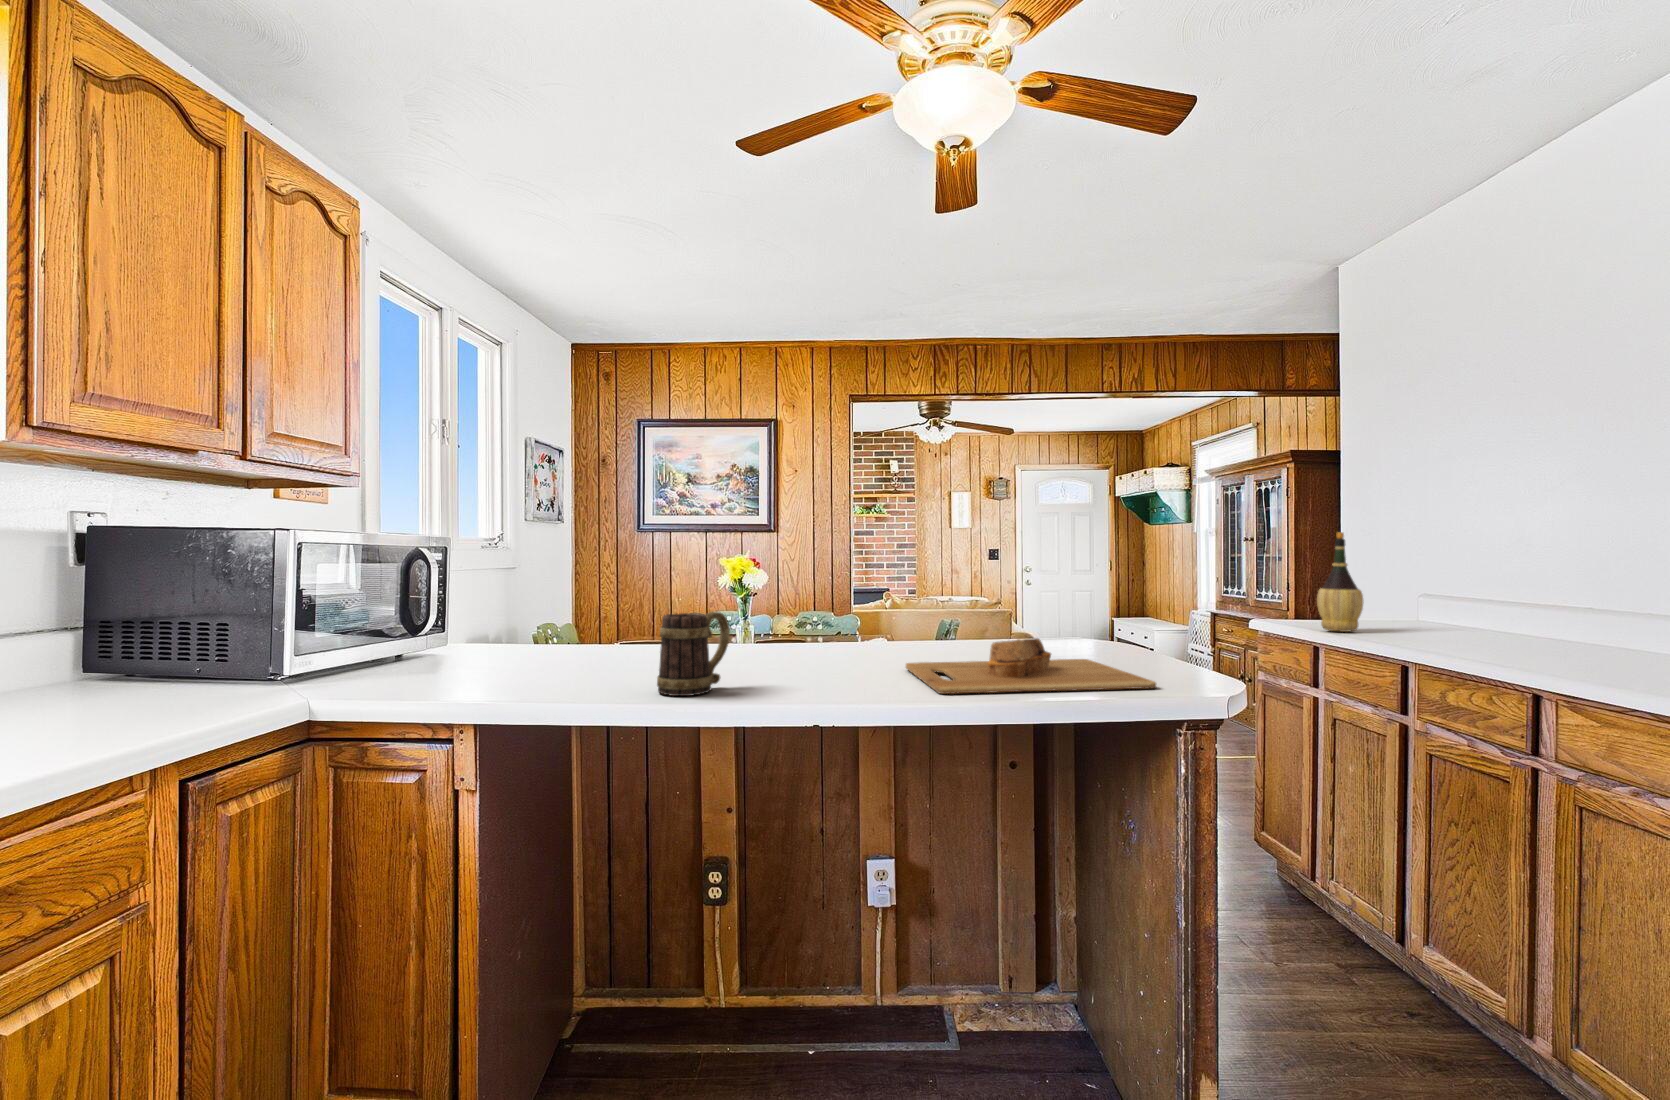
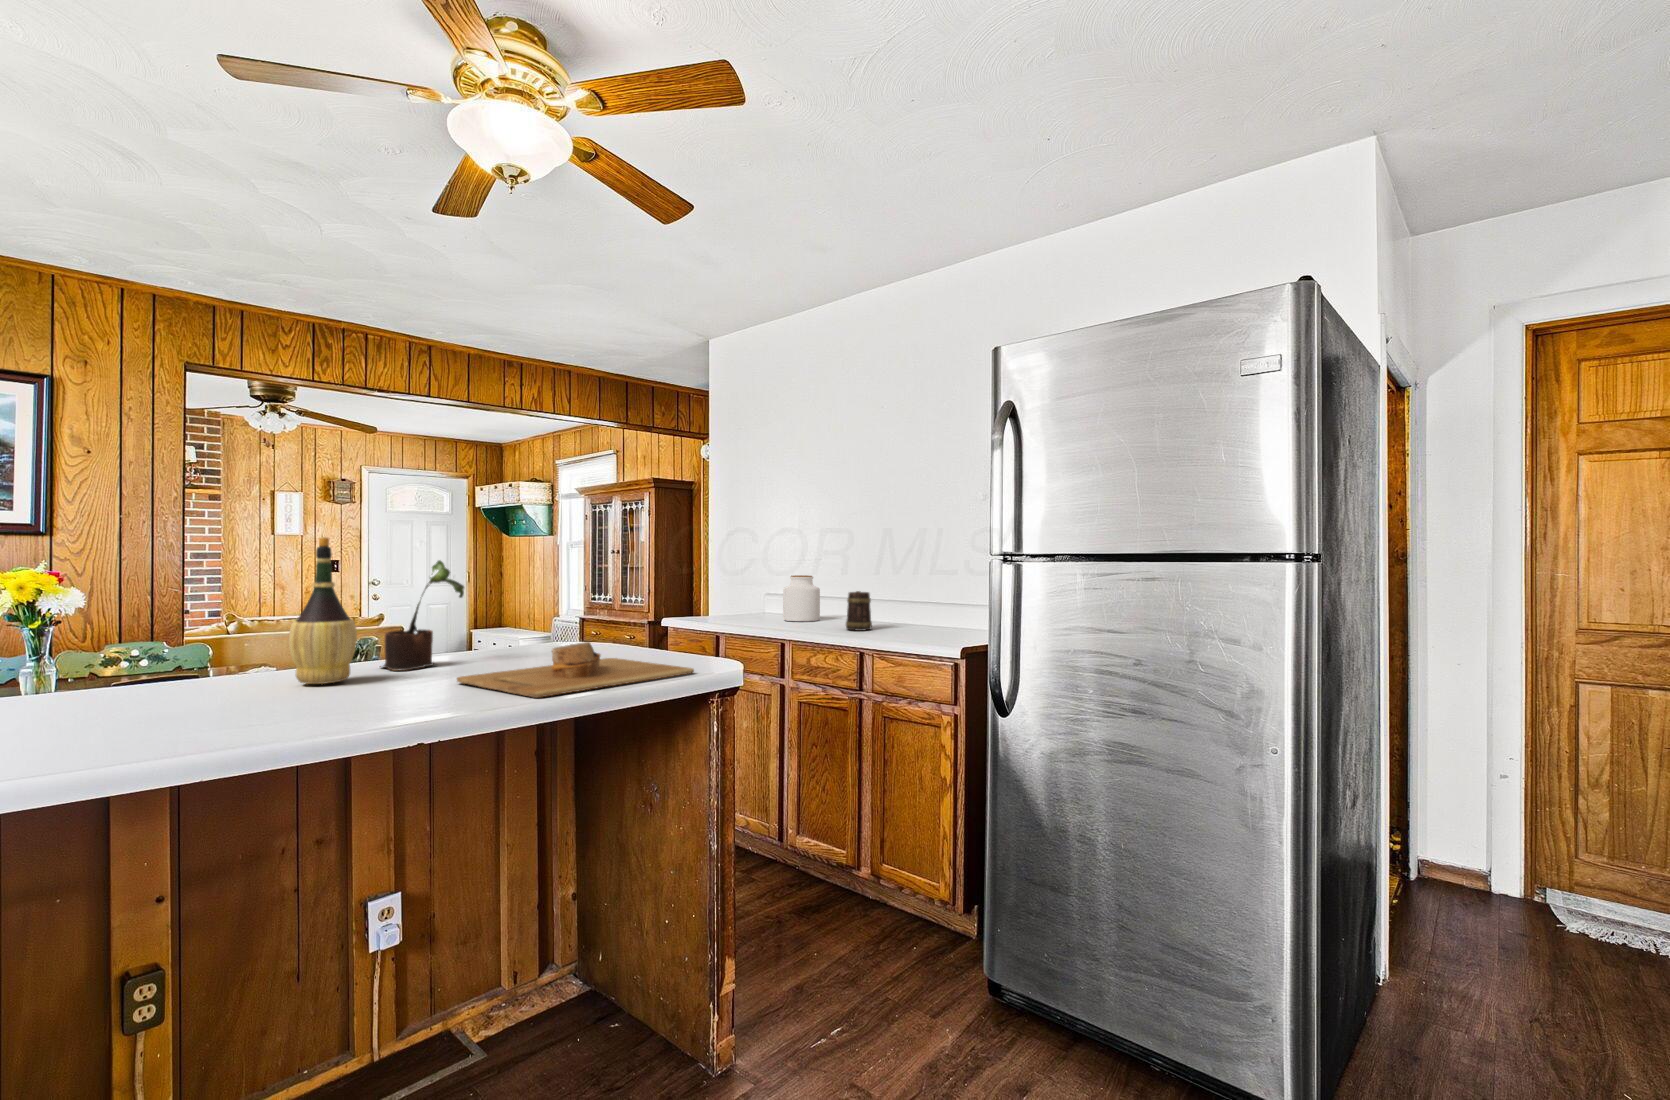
wine bottle: present [1317,532,1364,632] -> present [288,537,357,684]
potted plant: none [879,546,956,652] -> present [380,560,464,671]
jar: none [1418,571,1482,636] -> present [783,575,820,622]
mug: present [657,612,730,696] -> present [846,591,872,631]

